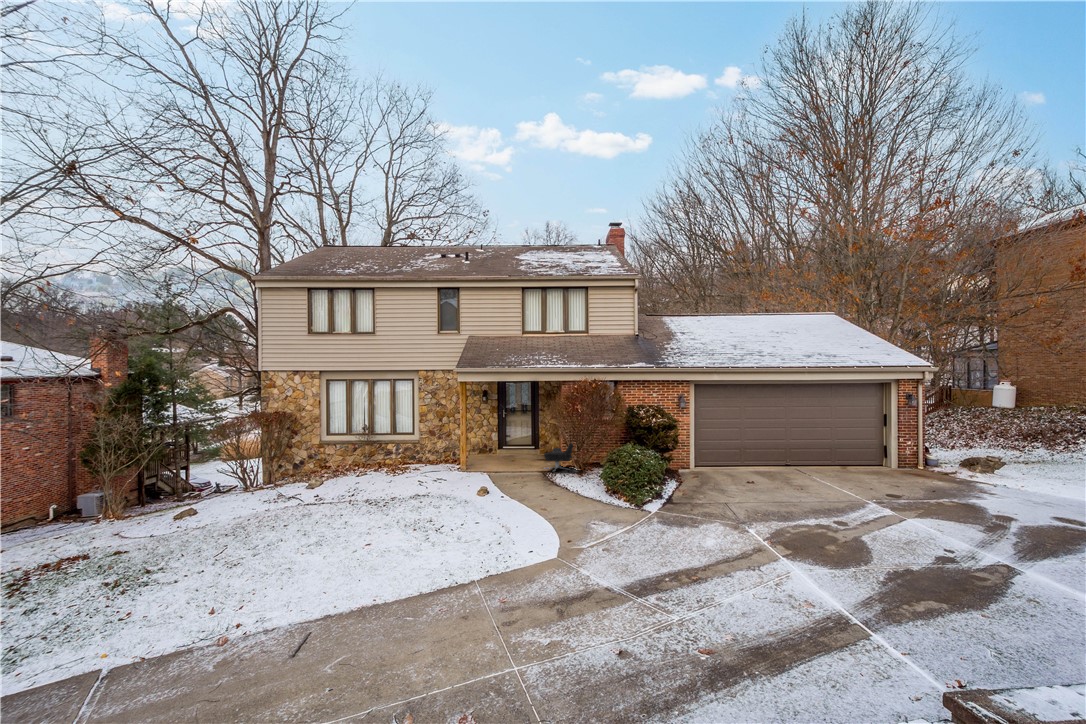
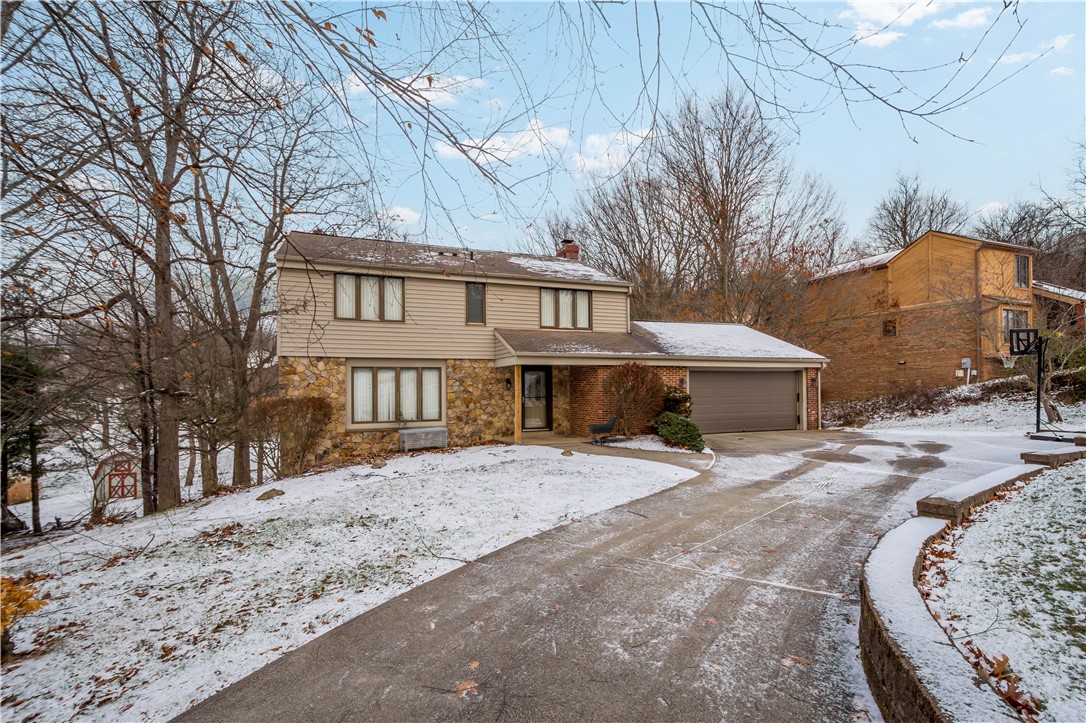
storage bench: none [362,440,411,466] -> present [399,427,448,451]

